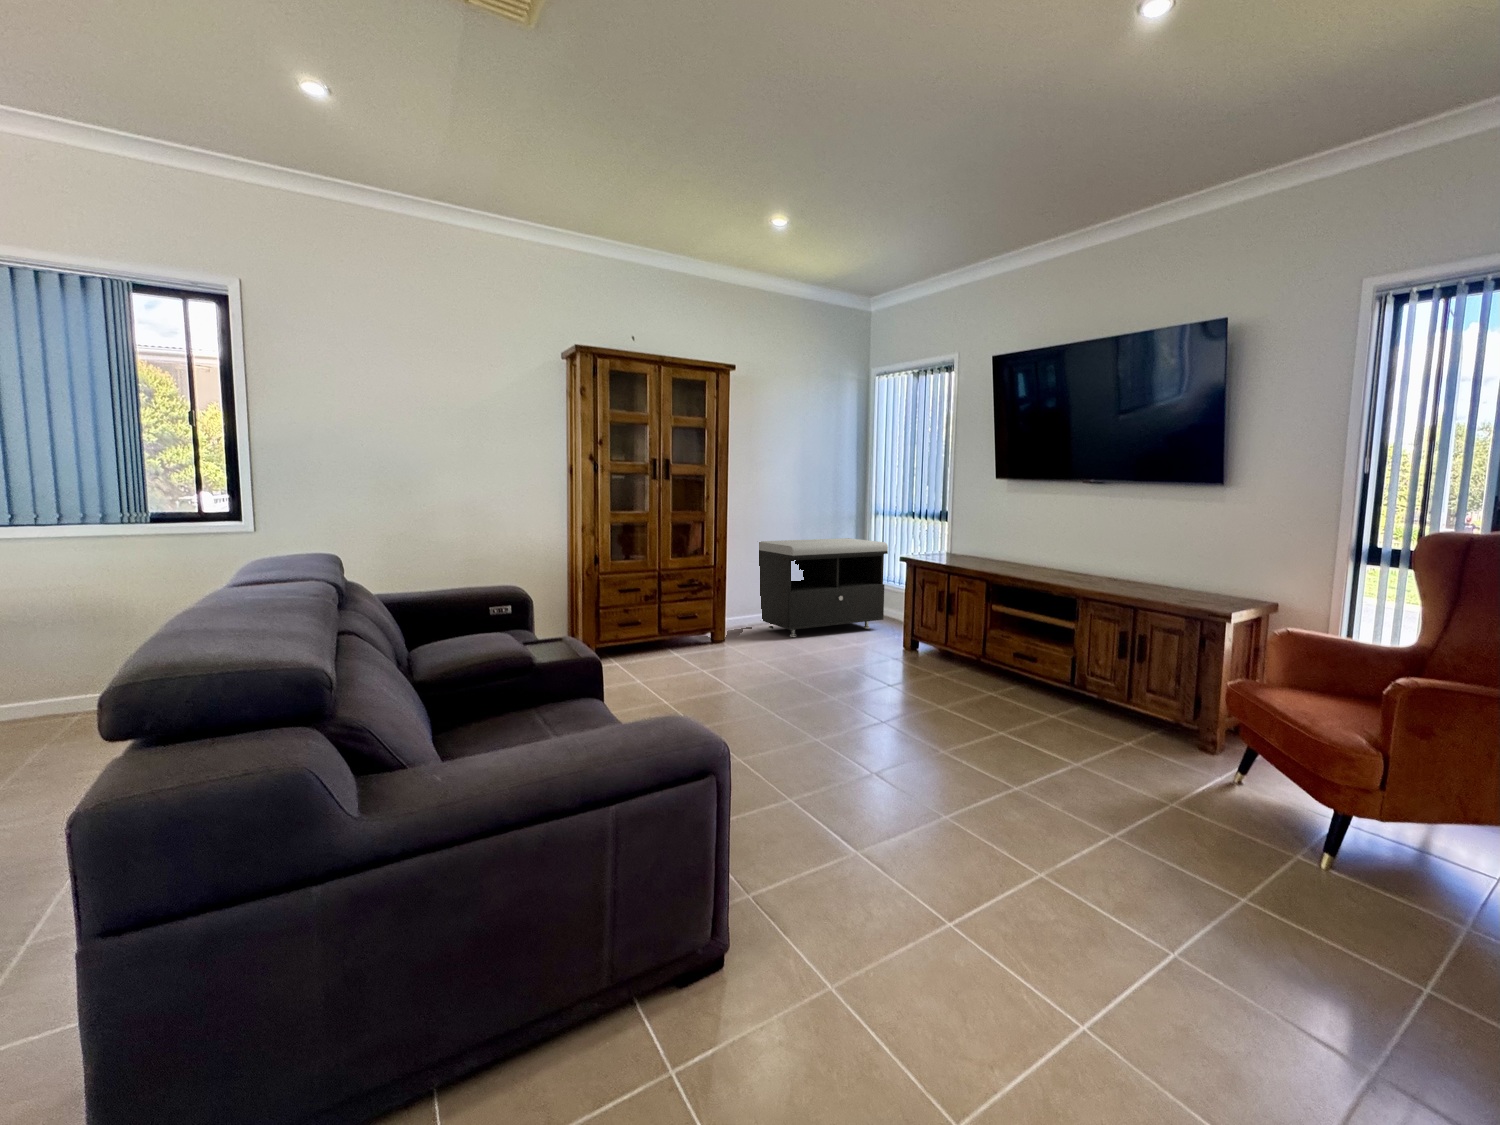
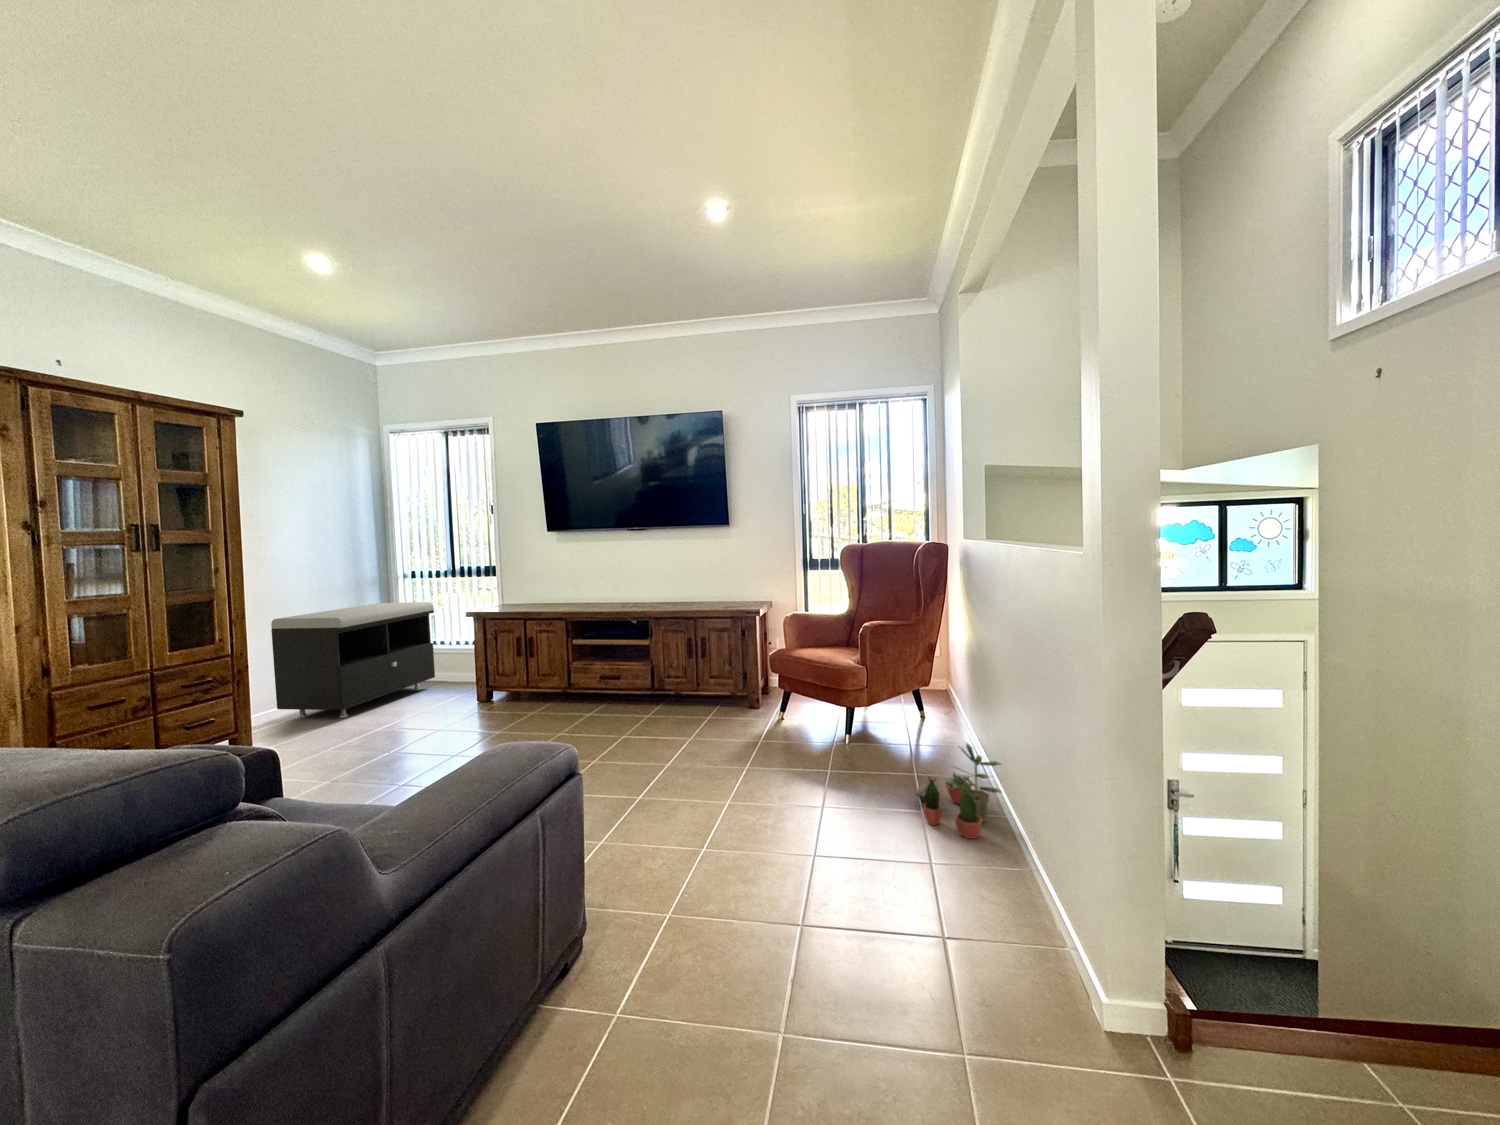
potted plant: none [1251,902,1431,1068] -> present [914,743,1001,839]

